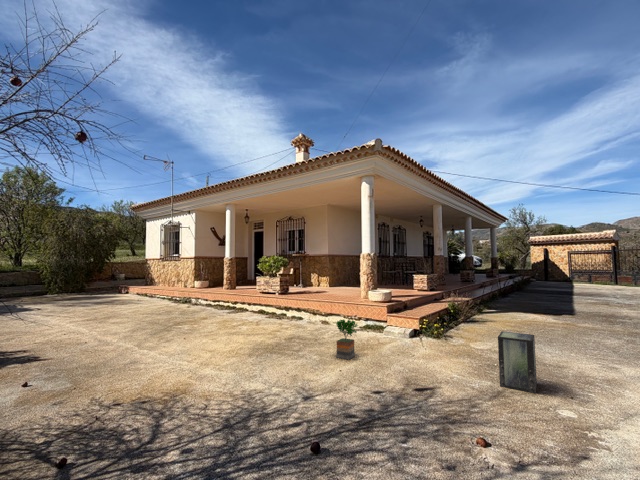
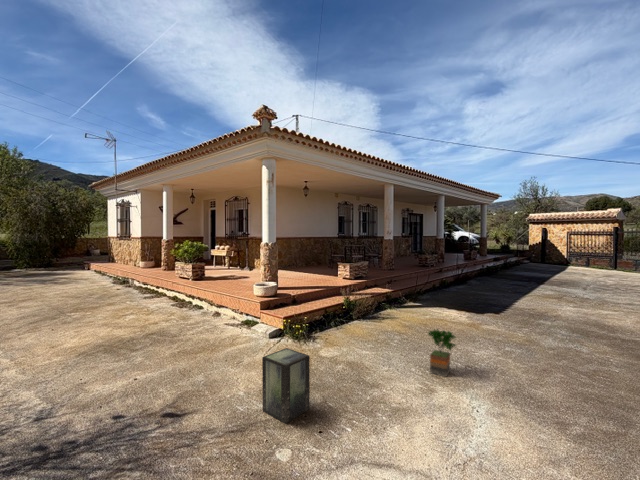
potted tree: present [336,320,358,360] -> present [429,329,456,377]

